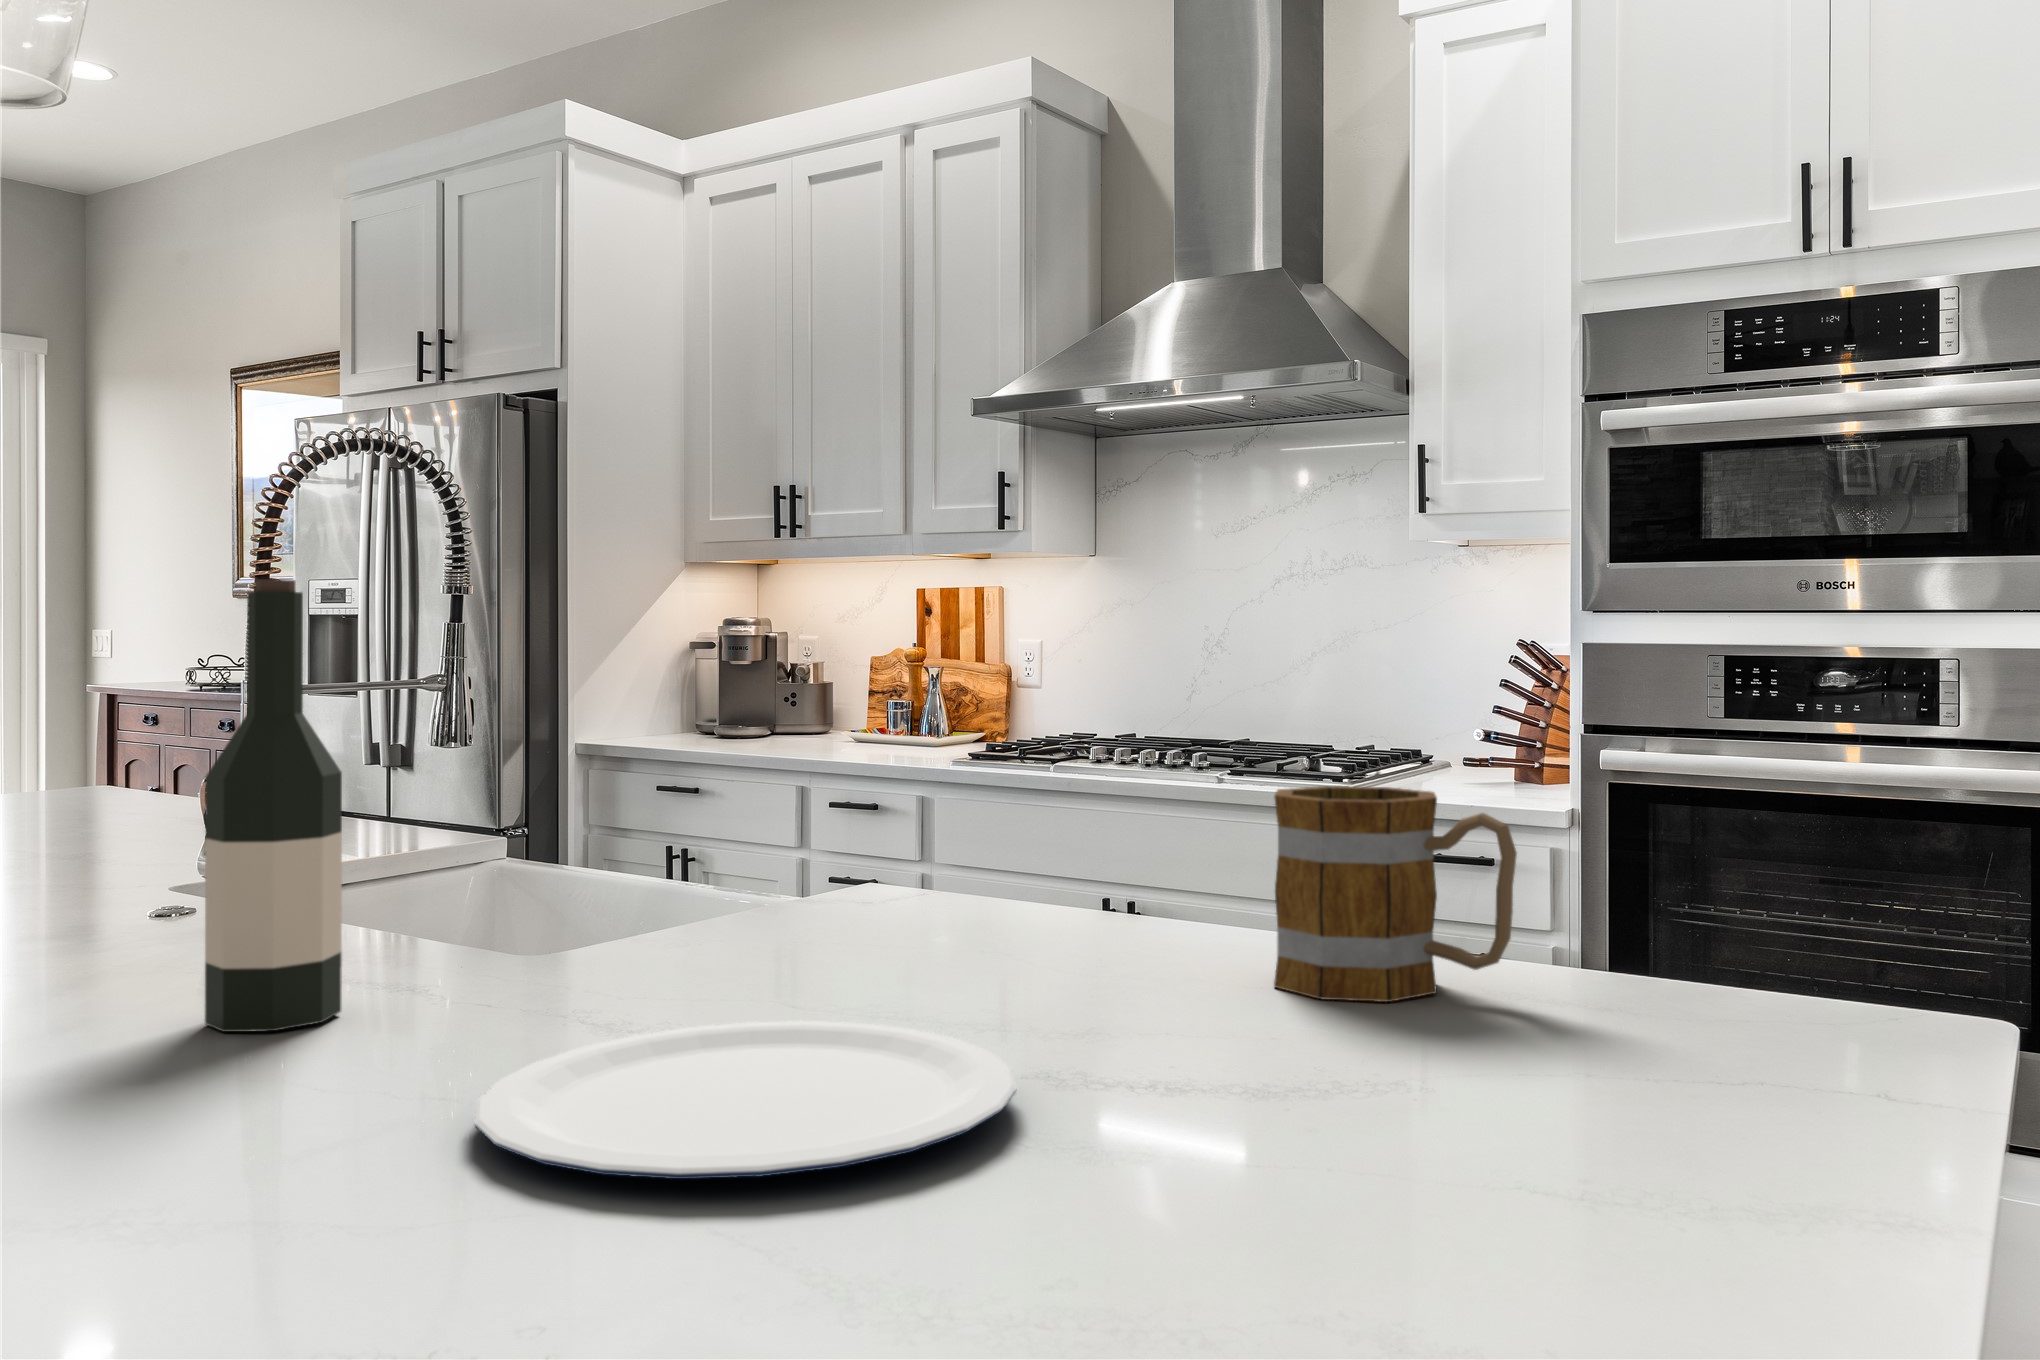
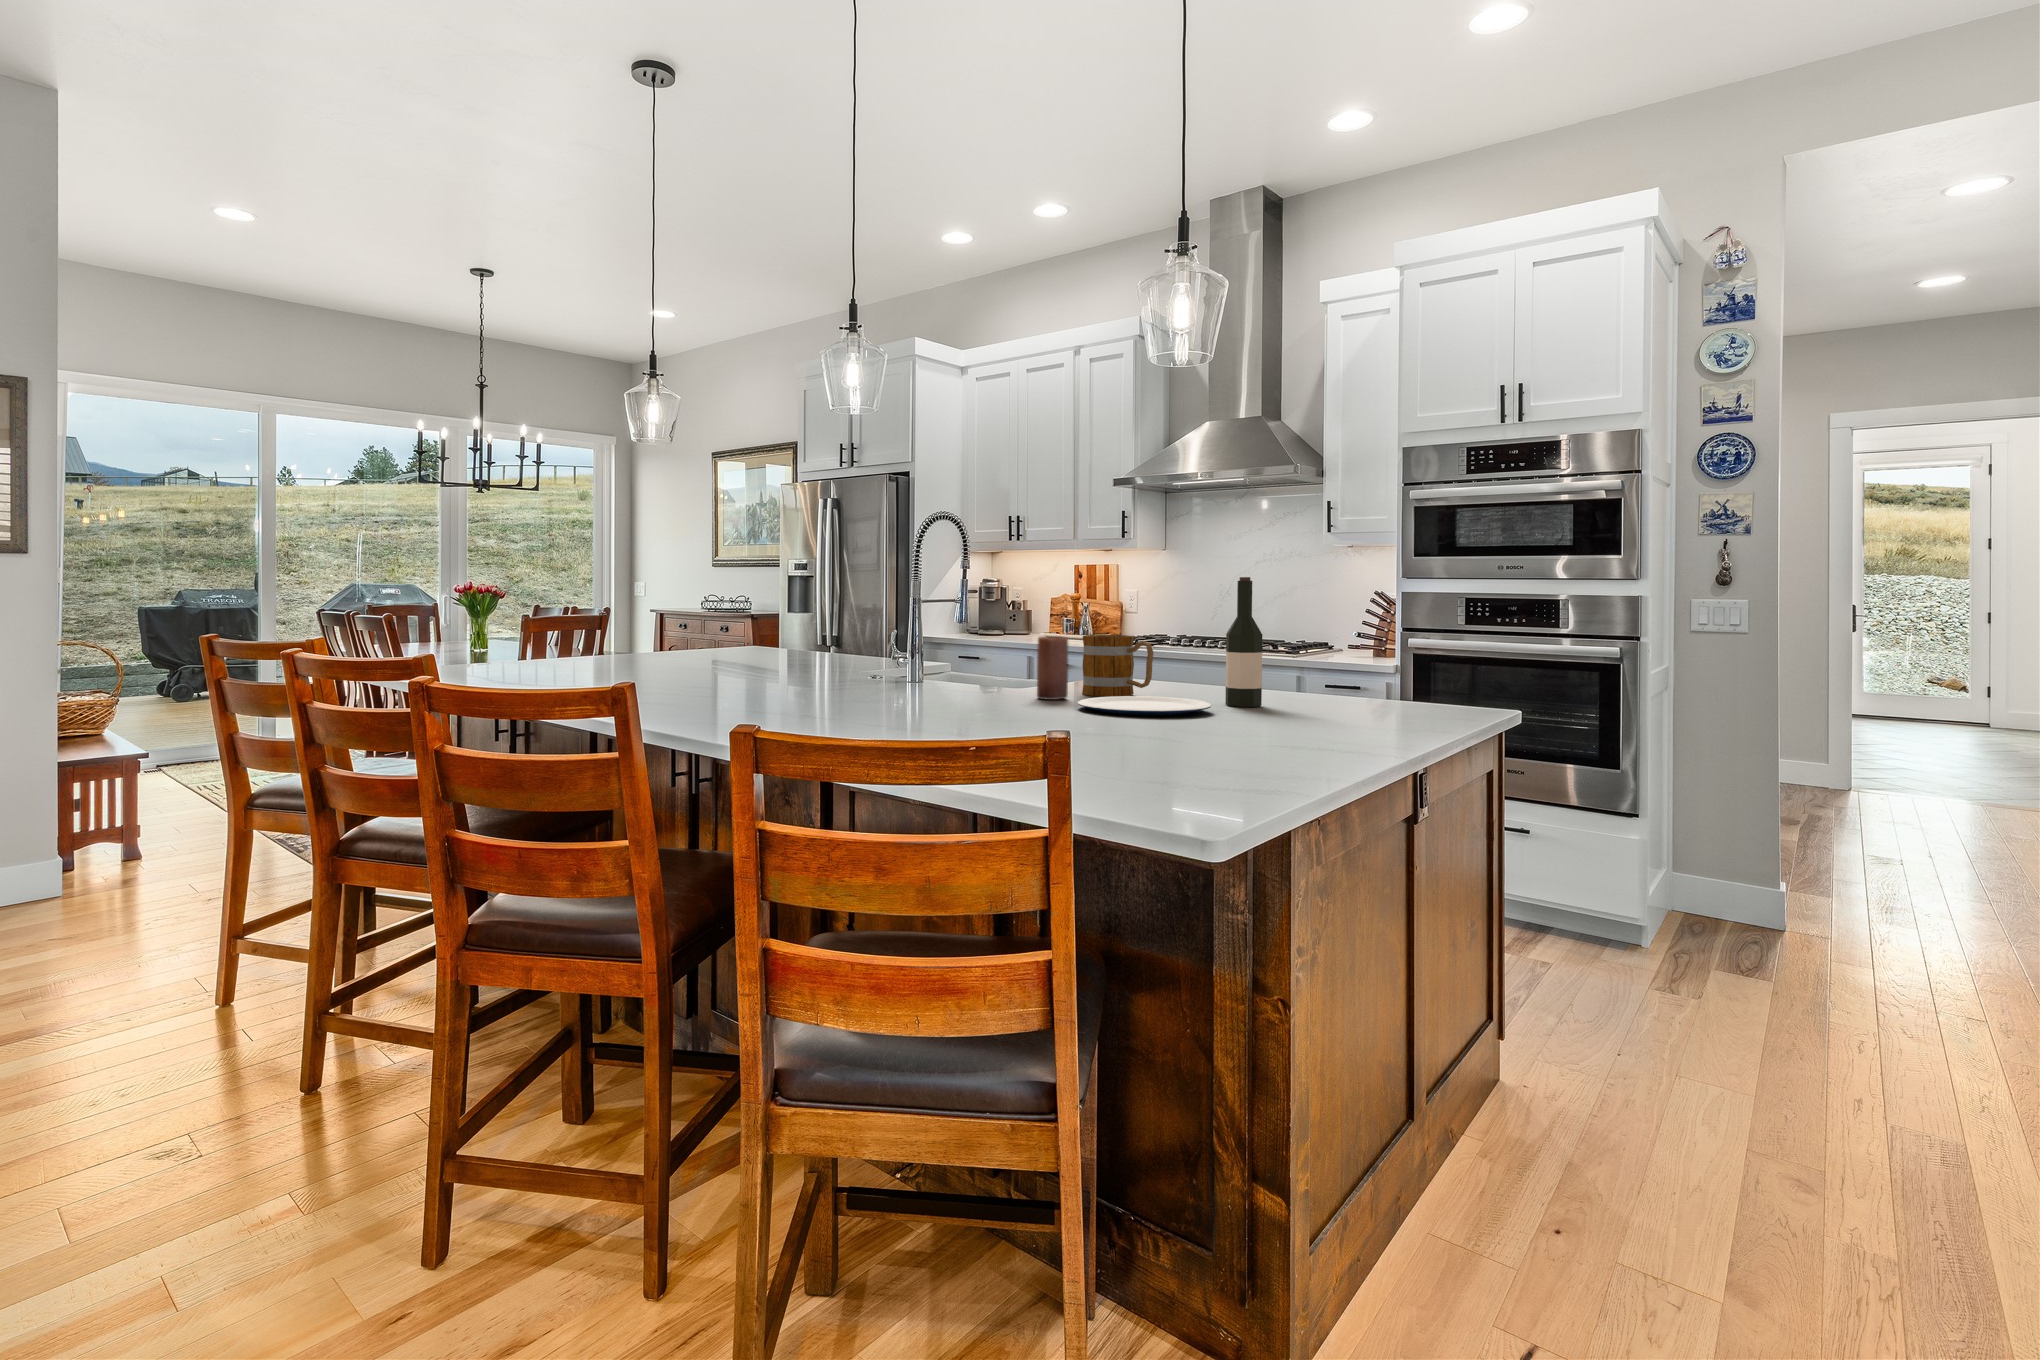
wine bottle: present [205,579,342,1032] -> present [1225,577,1262,707]
mug: present [1274,786,1517,1002] -> present [1082,635,1153,697]
candle: none [454,796,568,1031] -> present [1037,636,1068,700]

